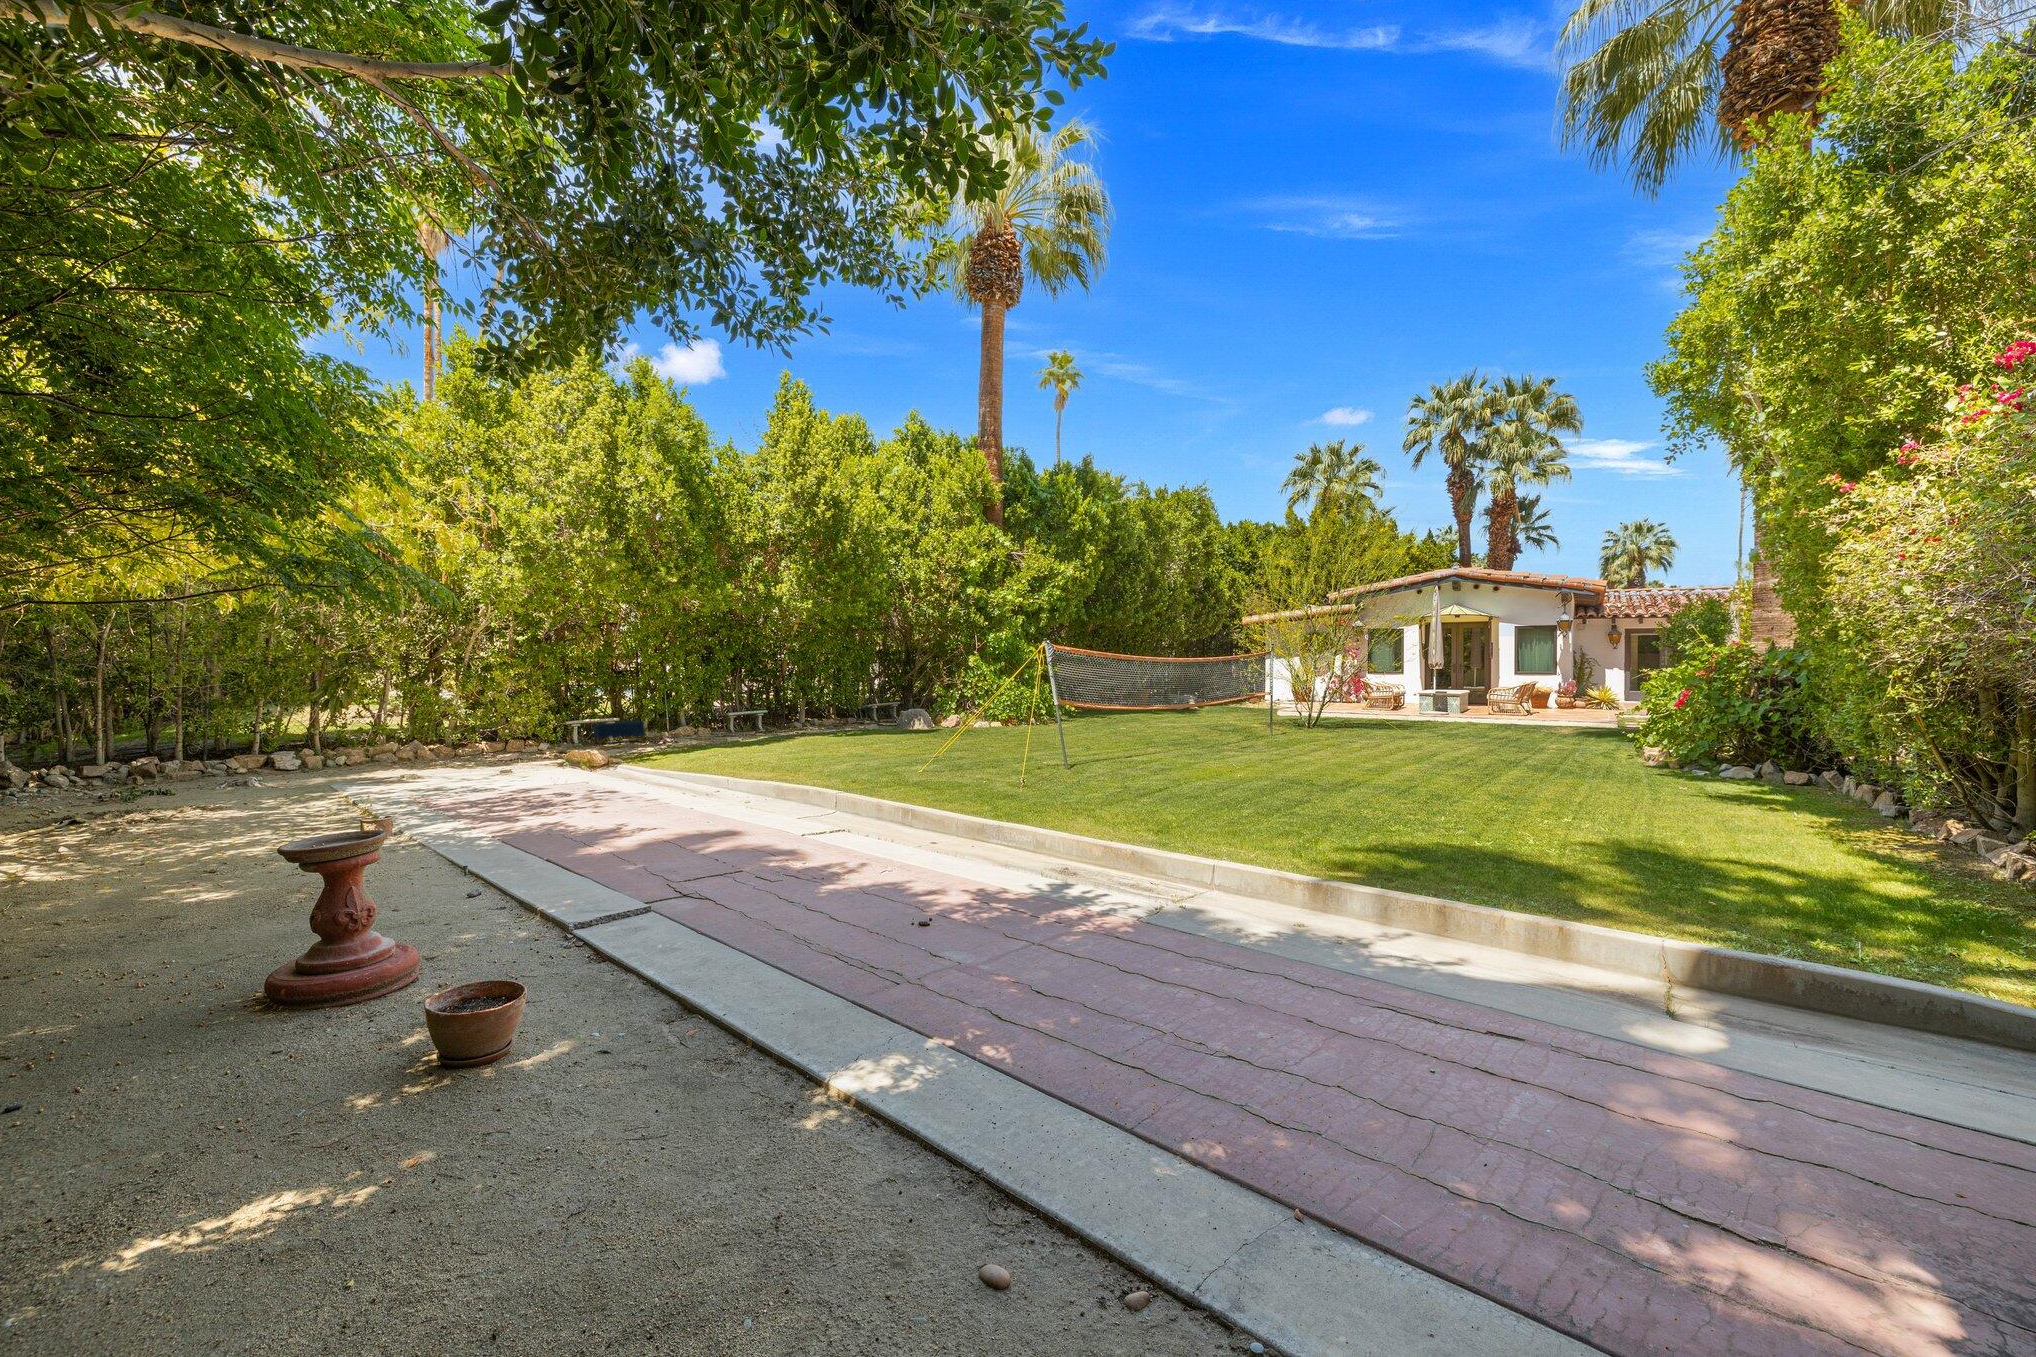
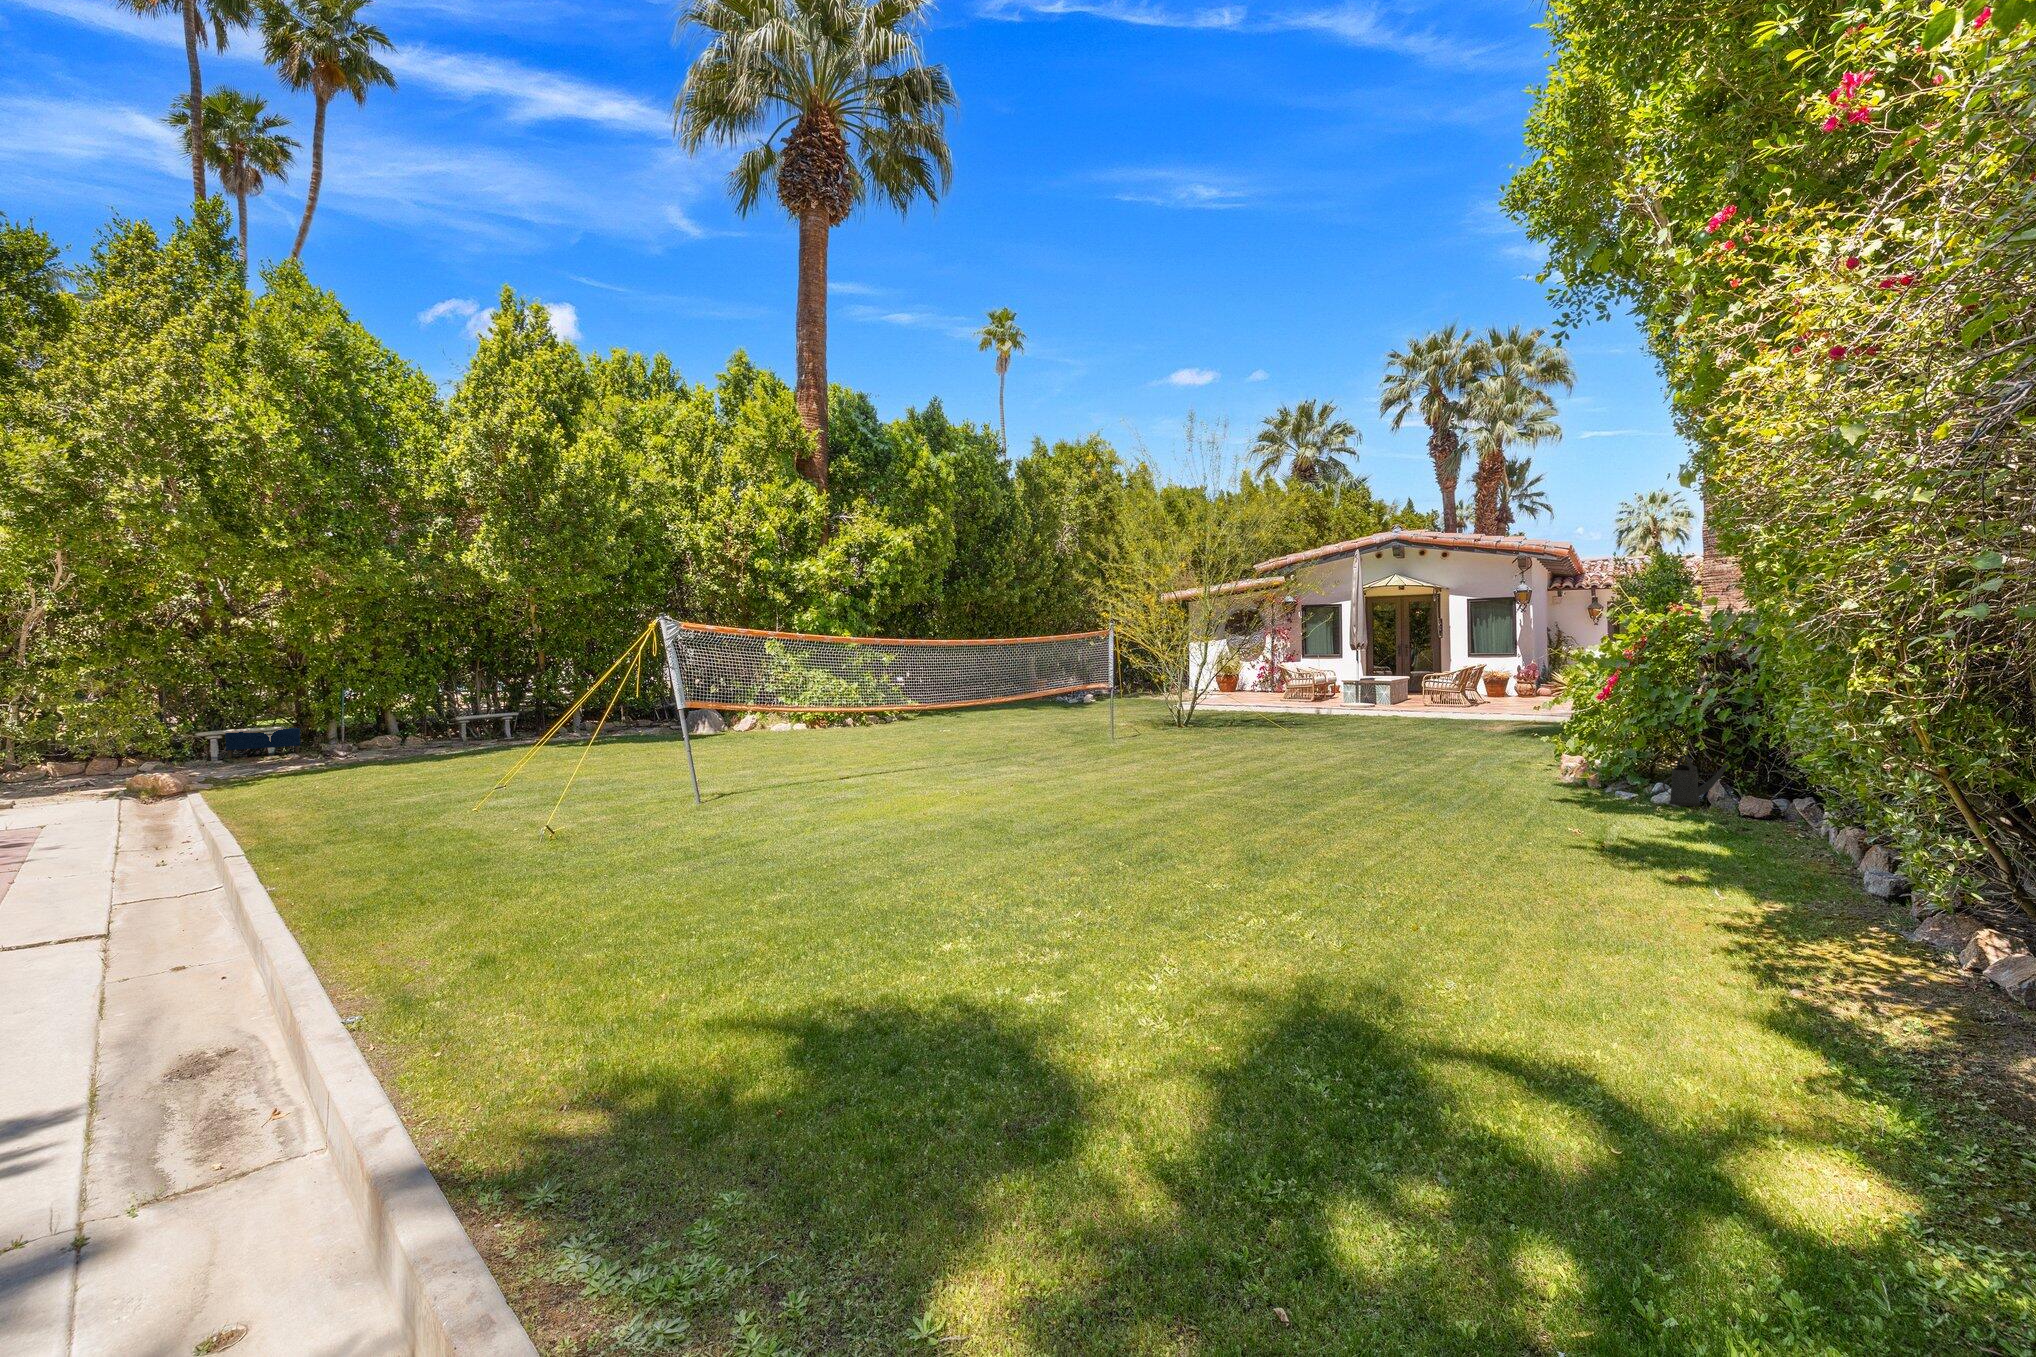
watering can: none [1733,744,1777,777] -> present [1663,756,1729,806]

